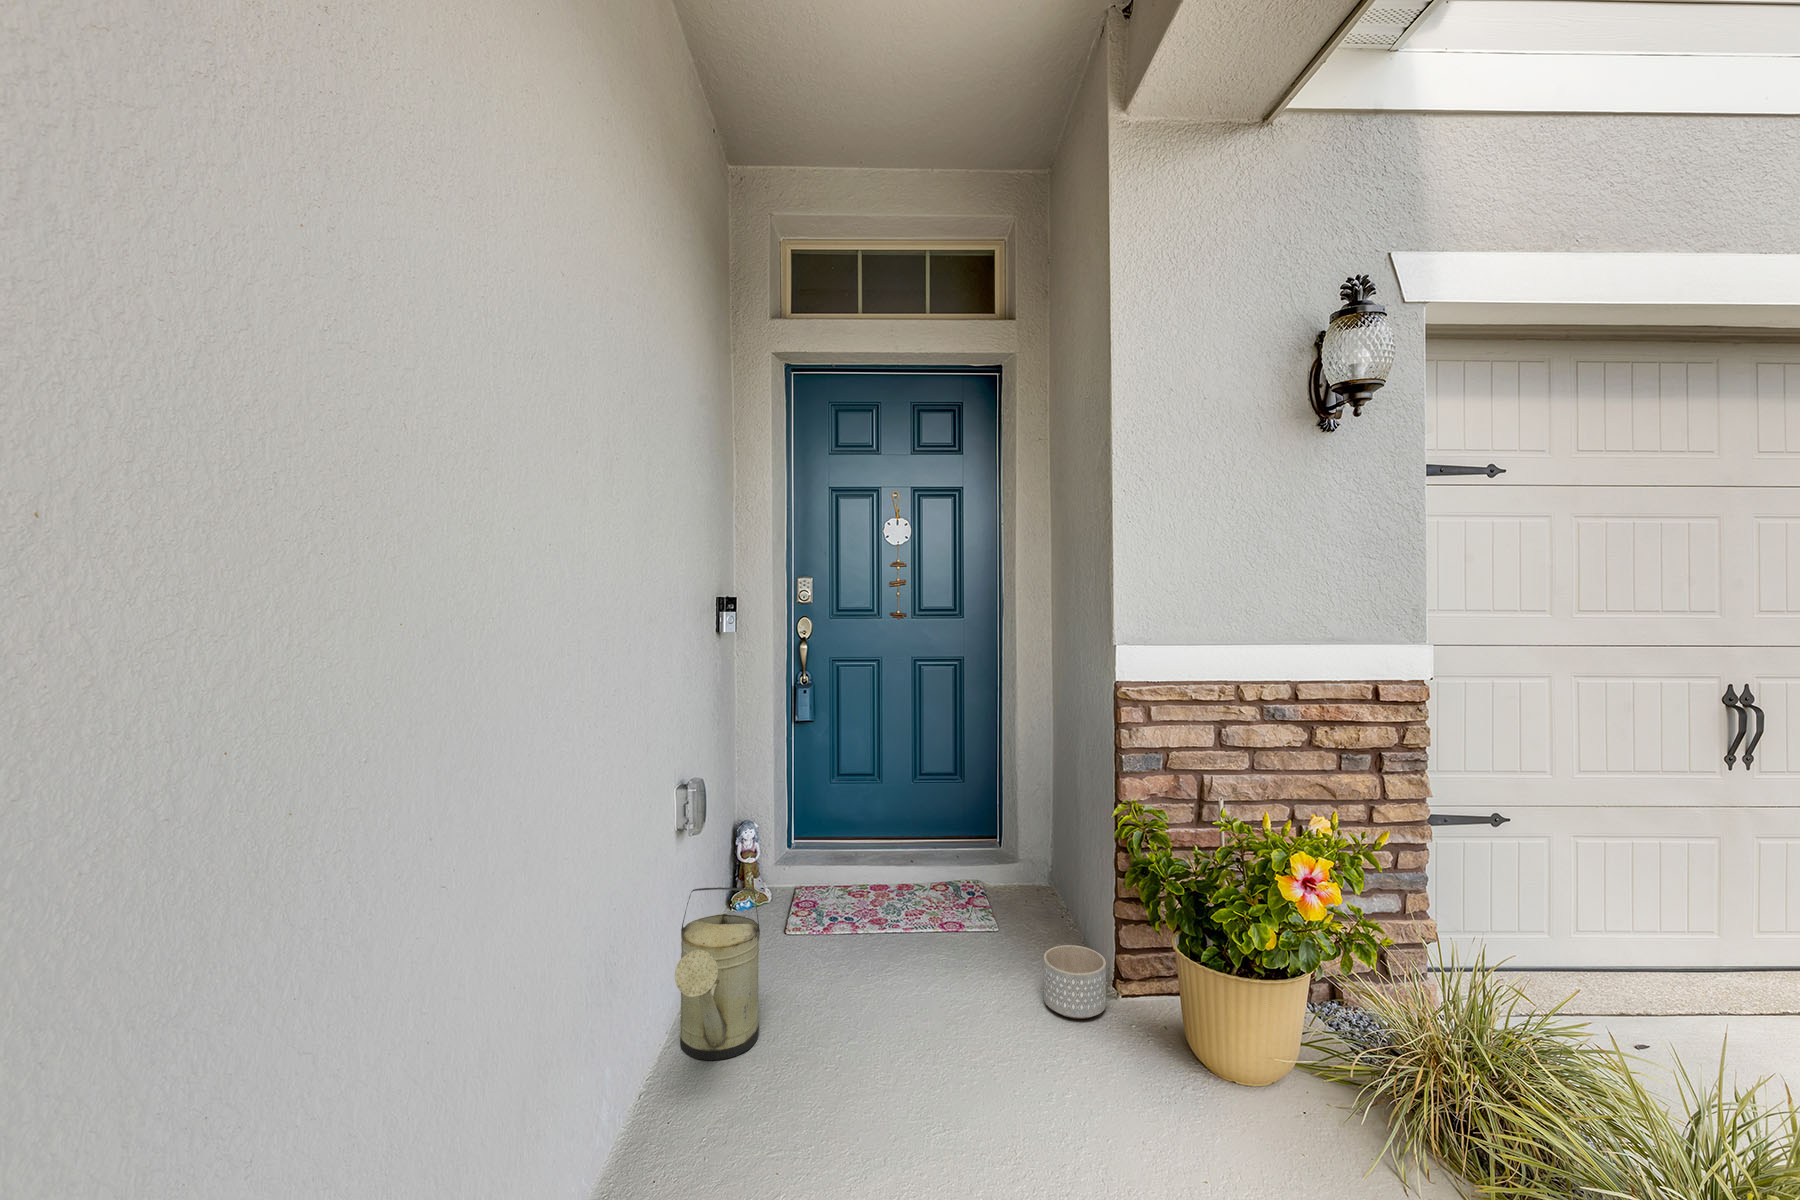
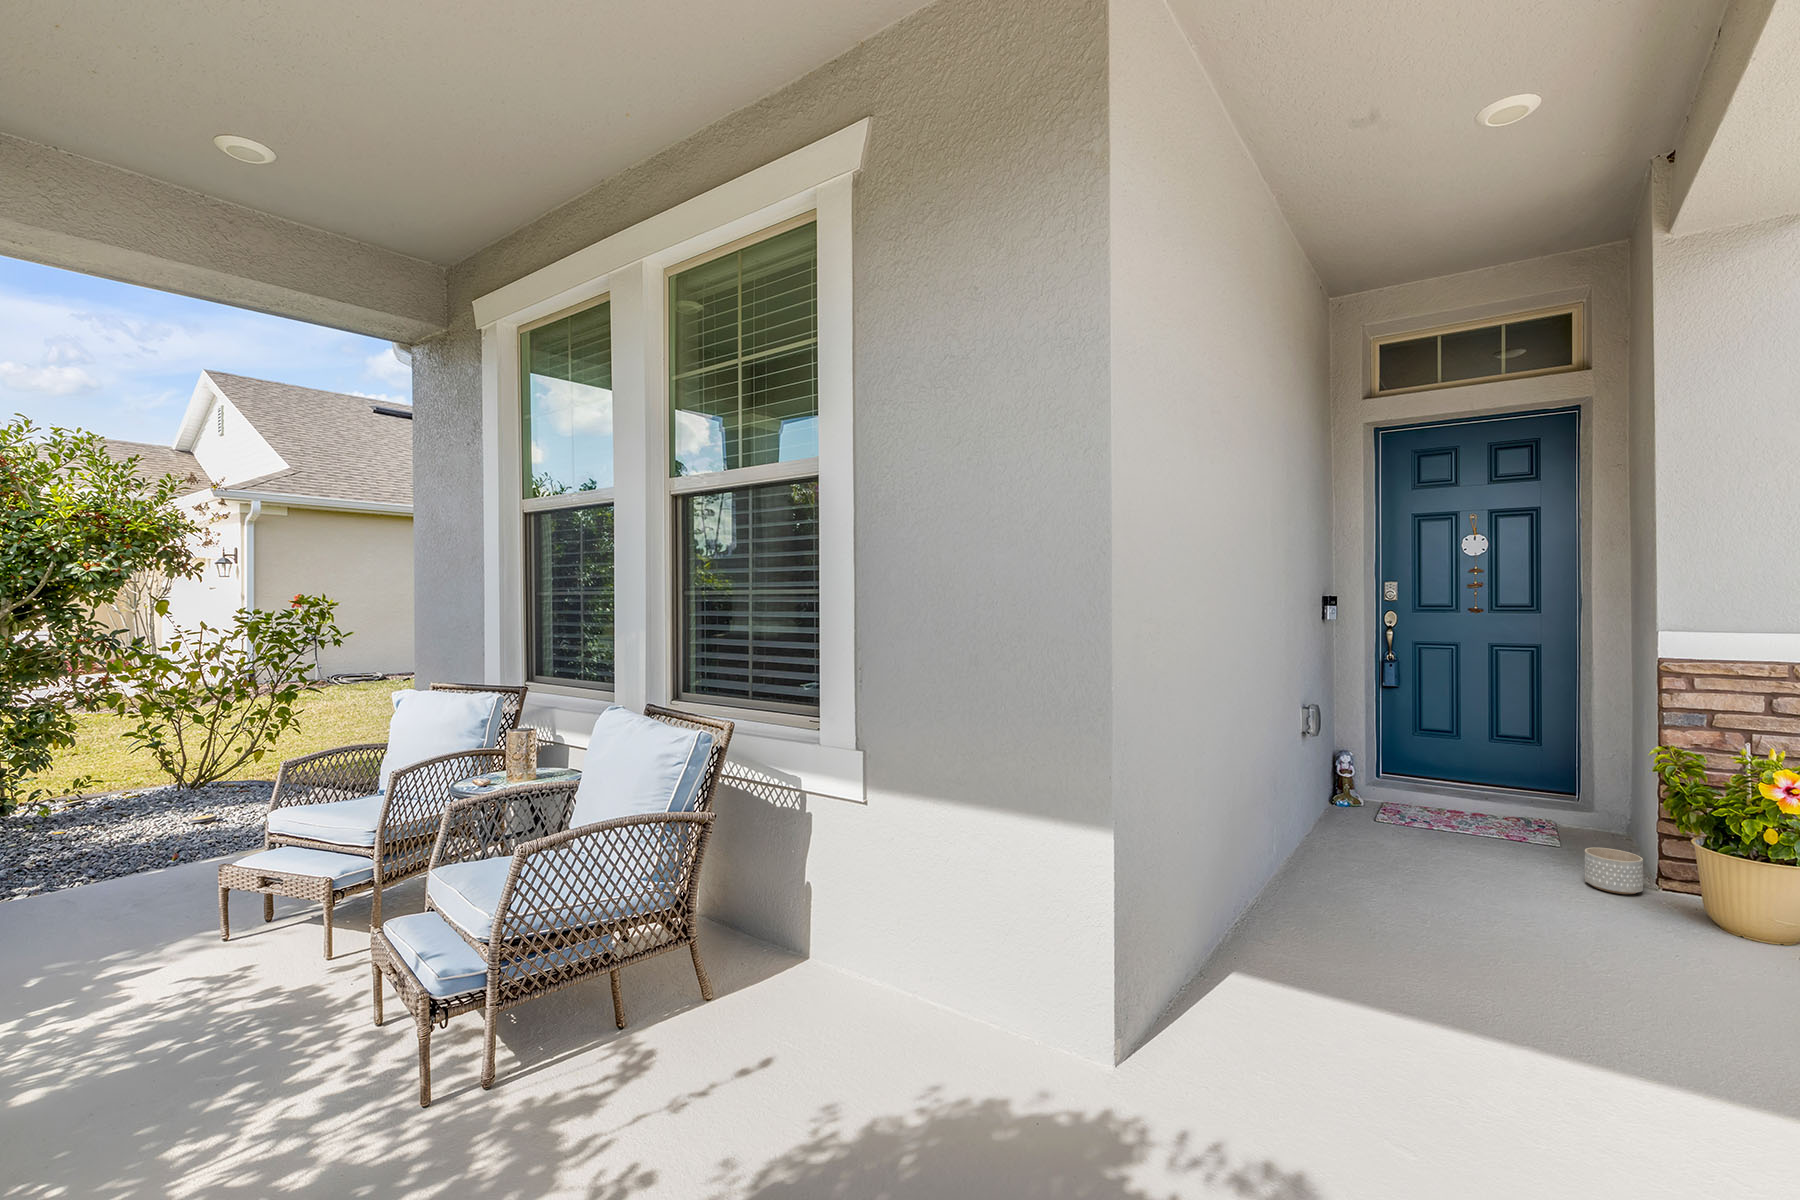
watering can: present [675,887,760,1060] -> none [1306,761,1357,856]

